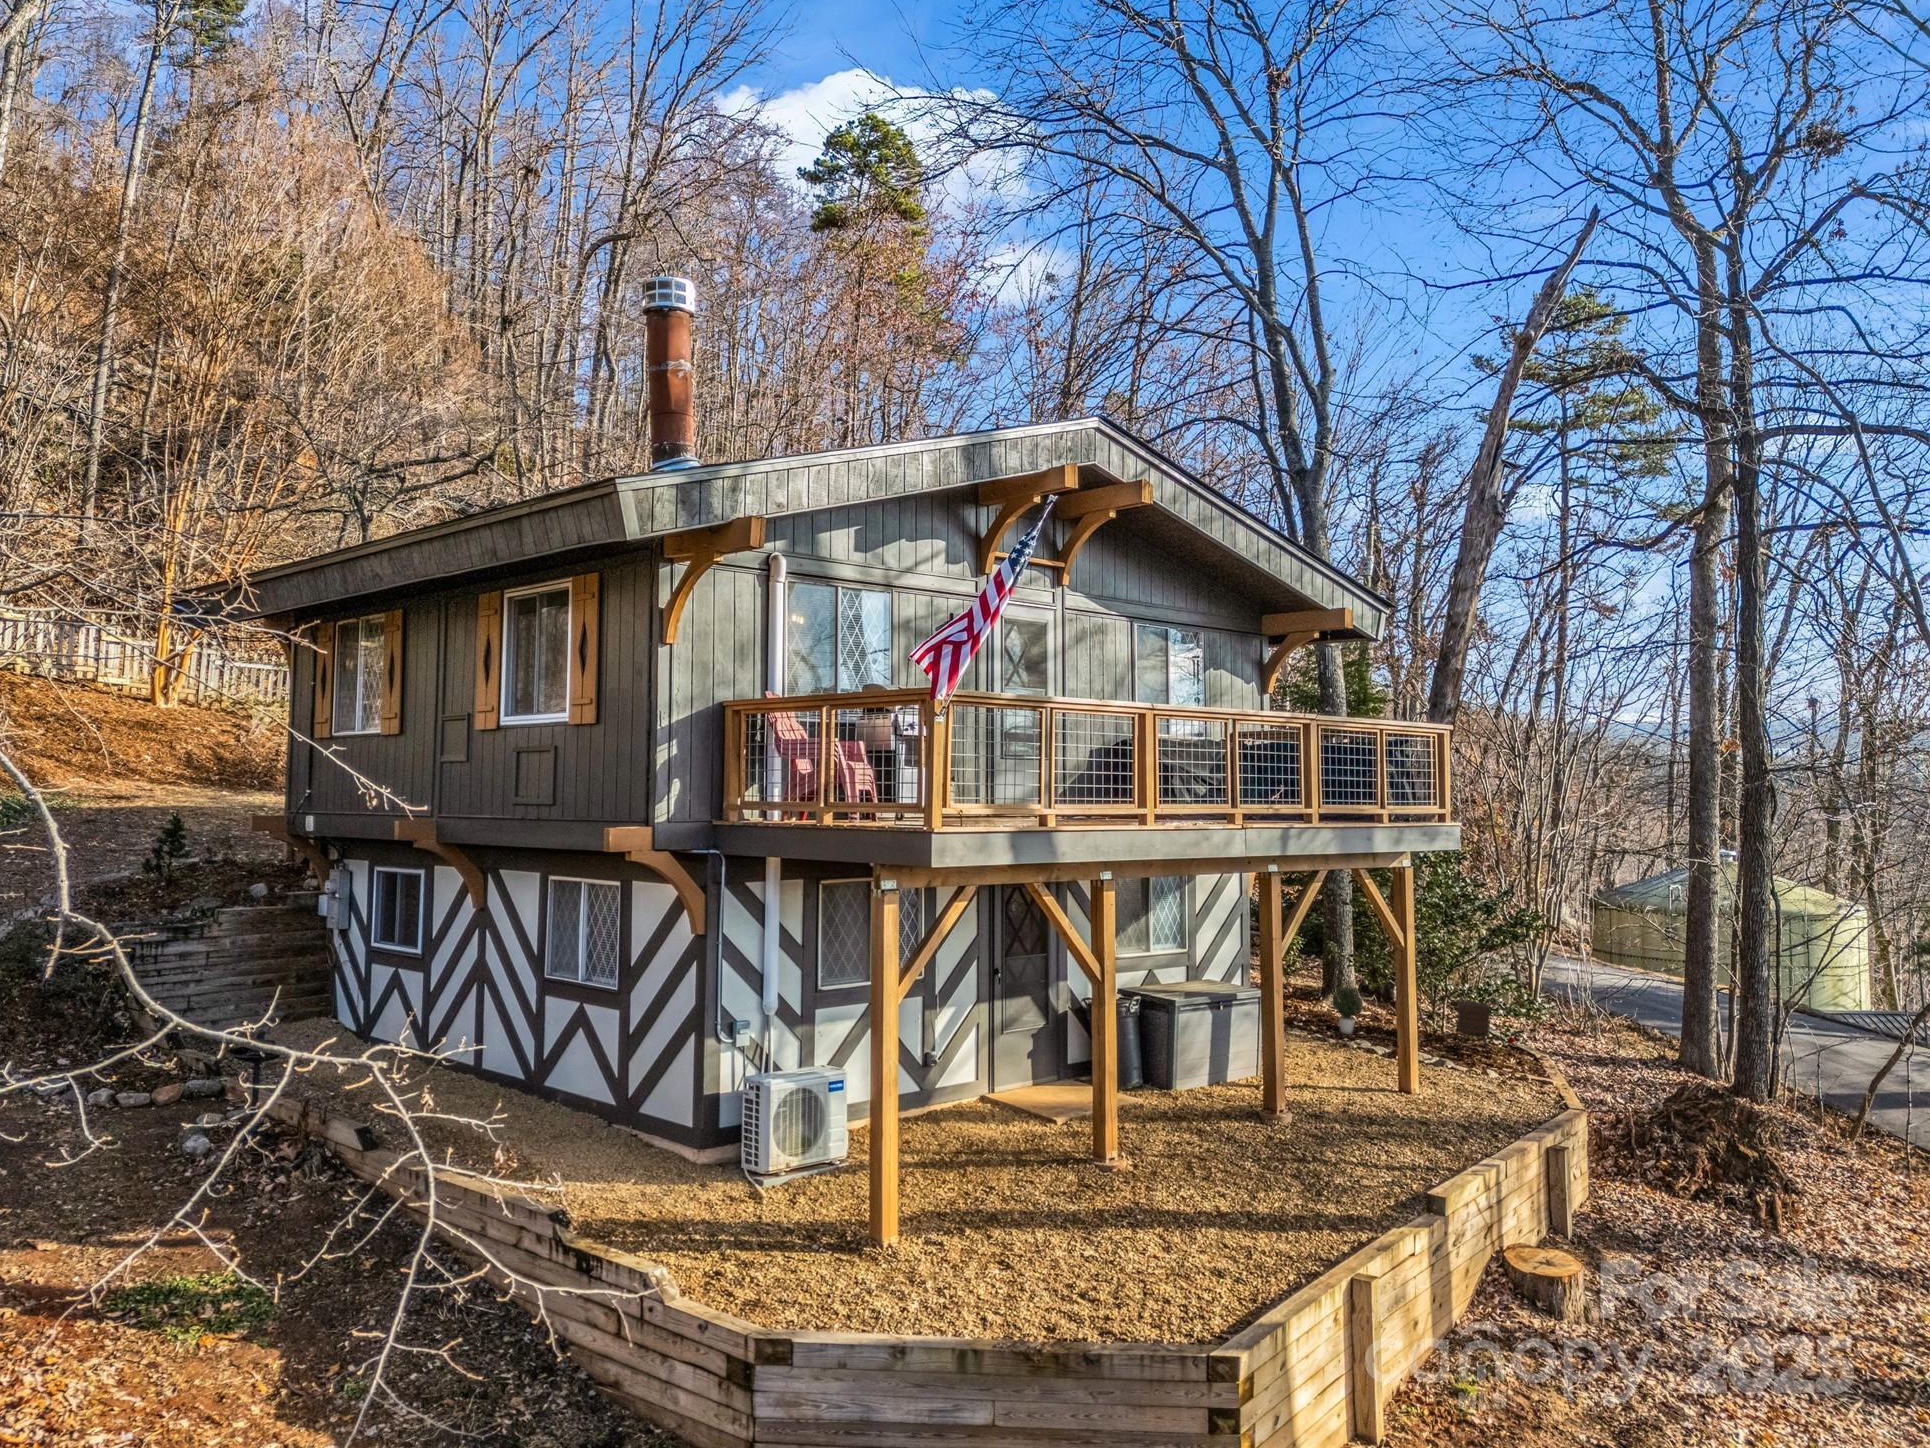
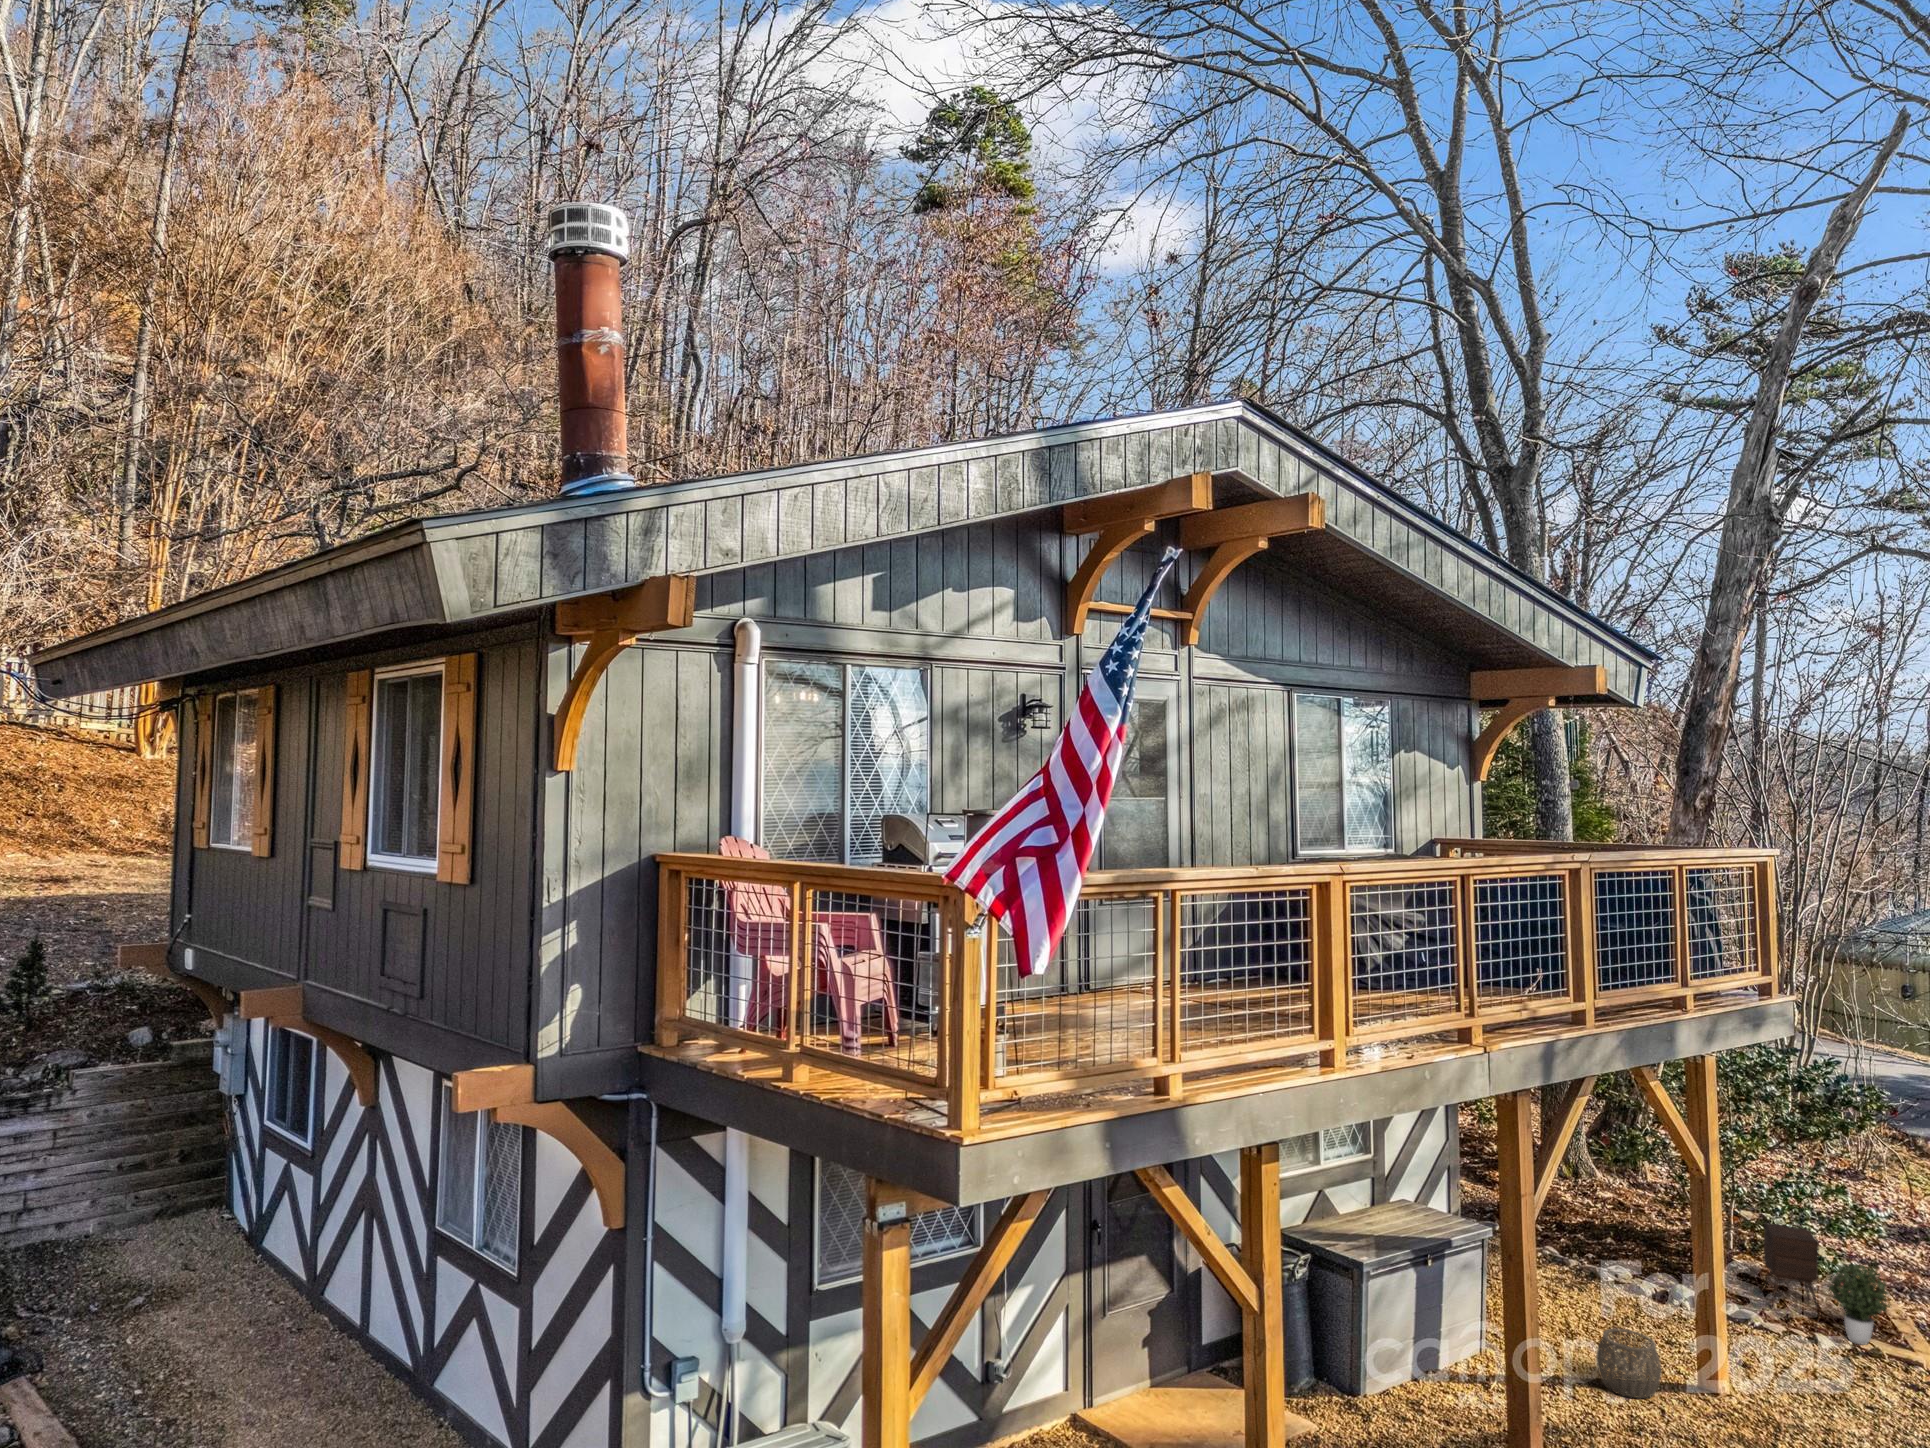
potted plant: present [1332,986,1363,1034] -> present [1829,1264,1890,1345]
woven basket: none [1331,1049,1372,1091] -> present [1596,1328,1661,1399]

